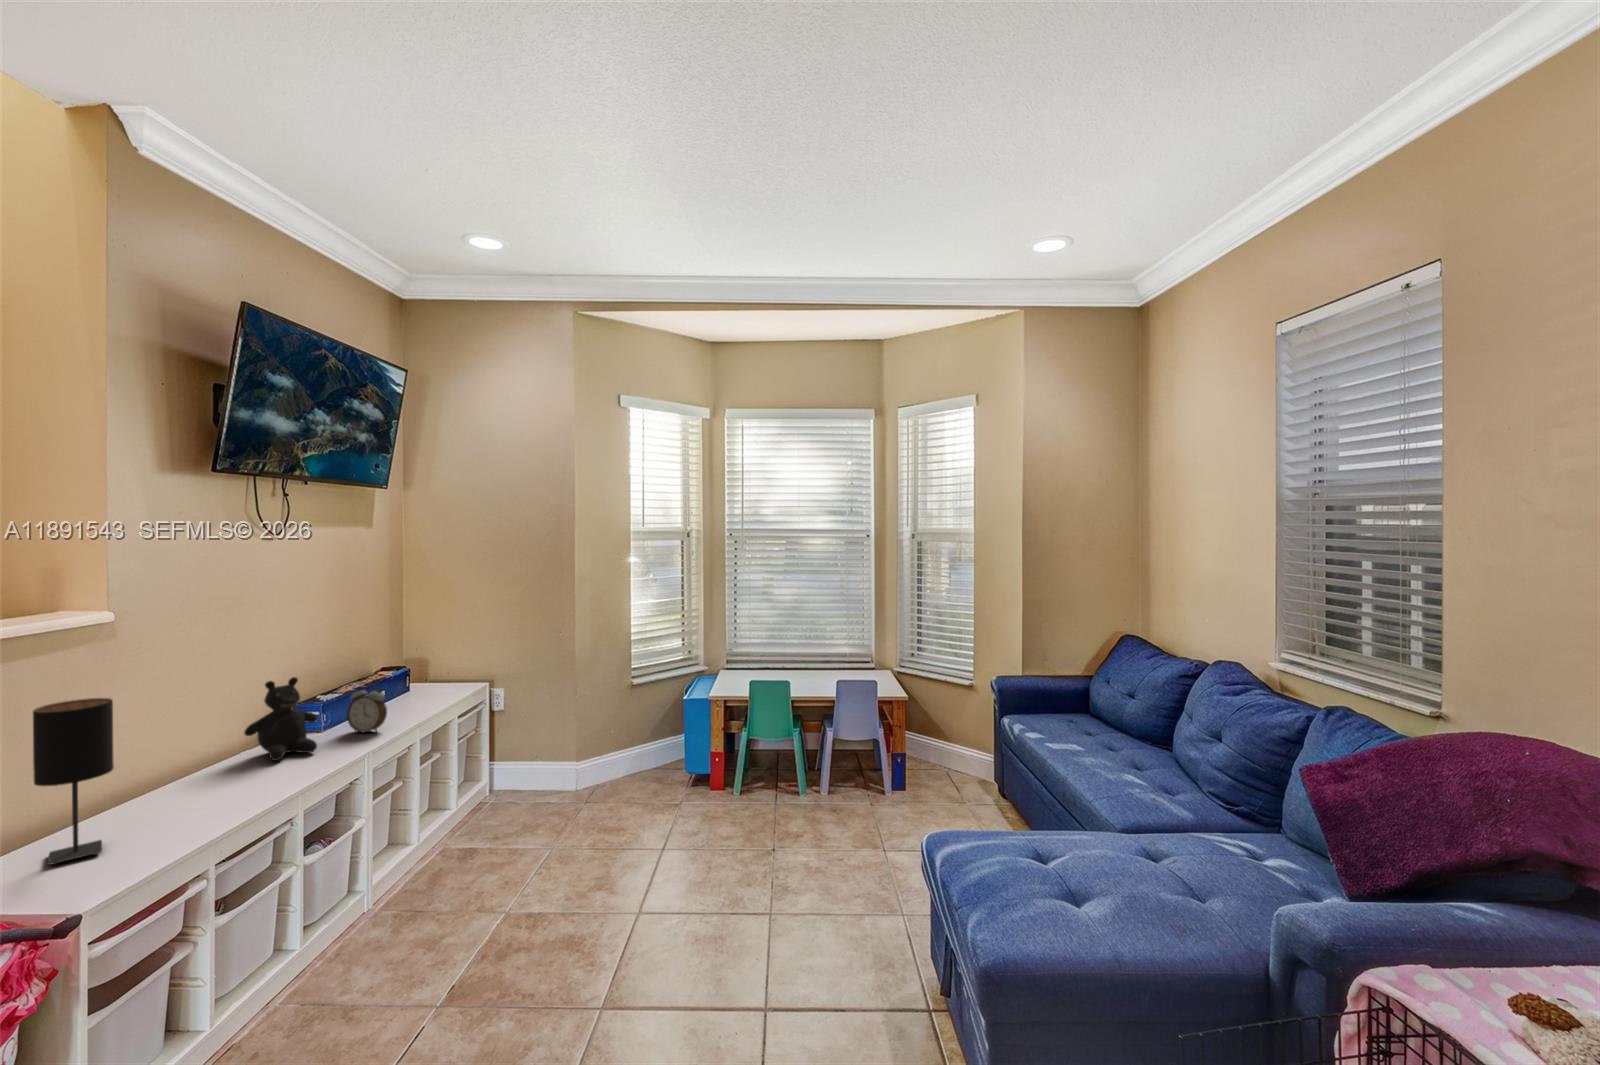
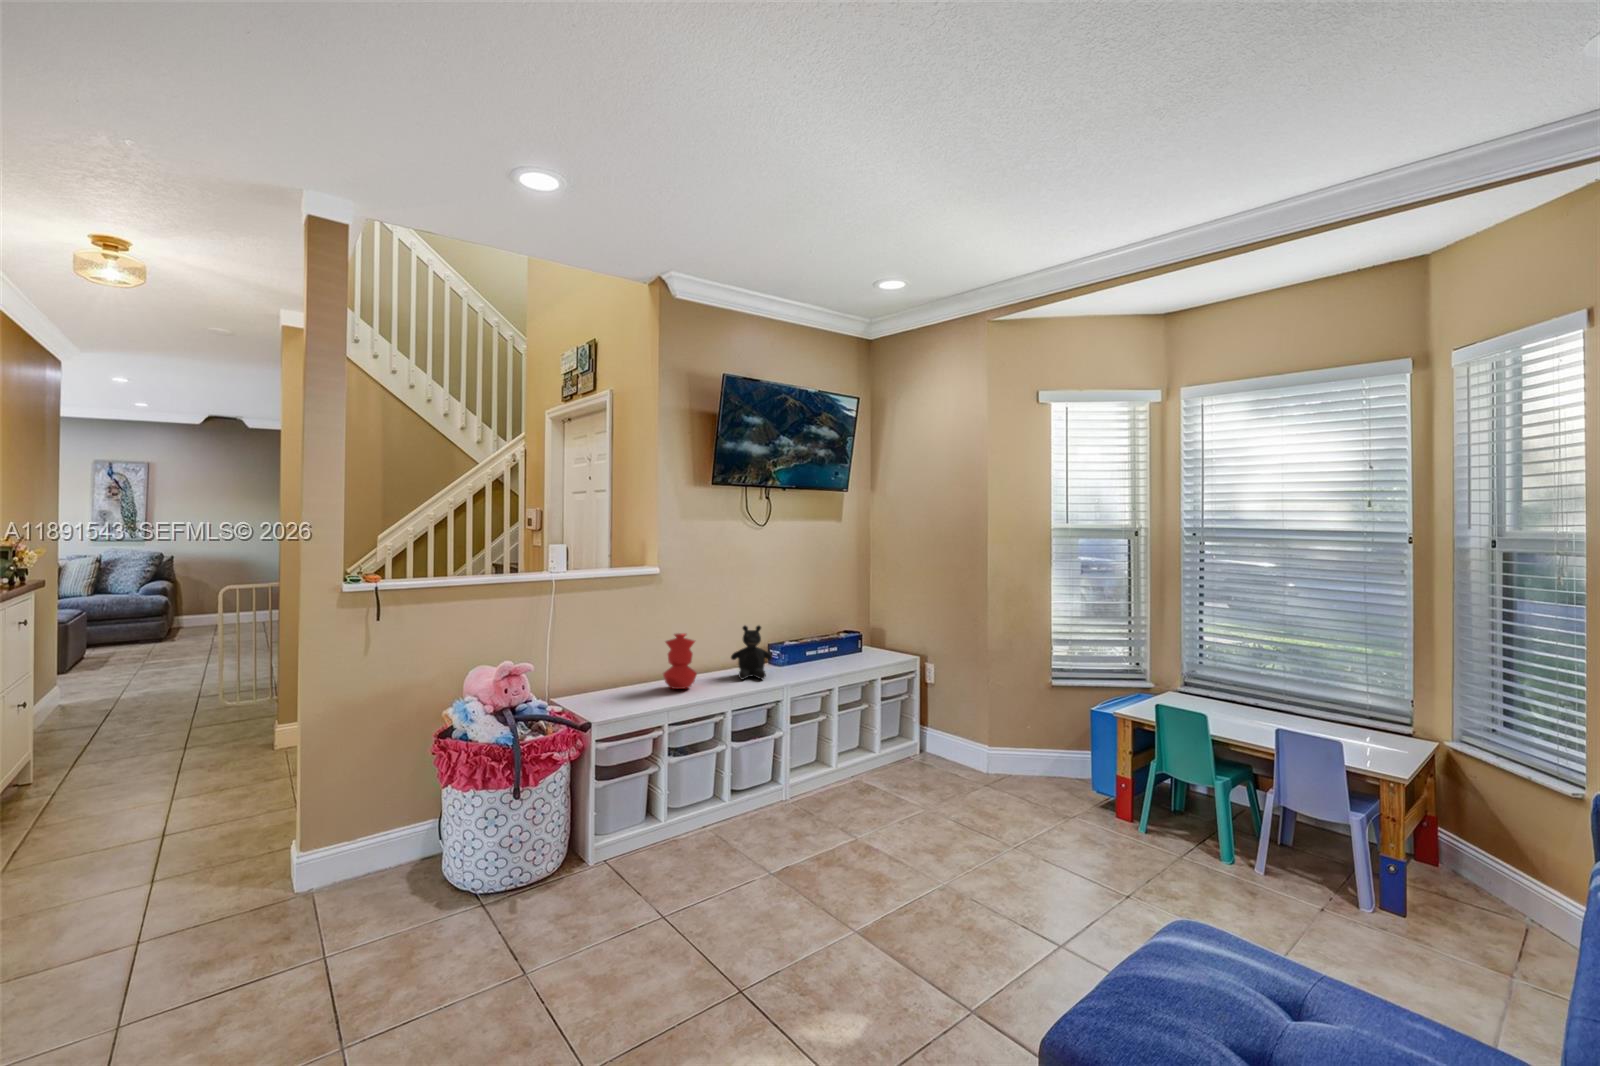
alarm clock: present [347,684,387,732] -> none [794,639,816,676]
table lamp: present [33,698,114,865] -> none [609,616,640,704]
vase: none [135,711,211,806] -> present [663,633,697,689]

